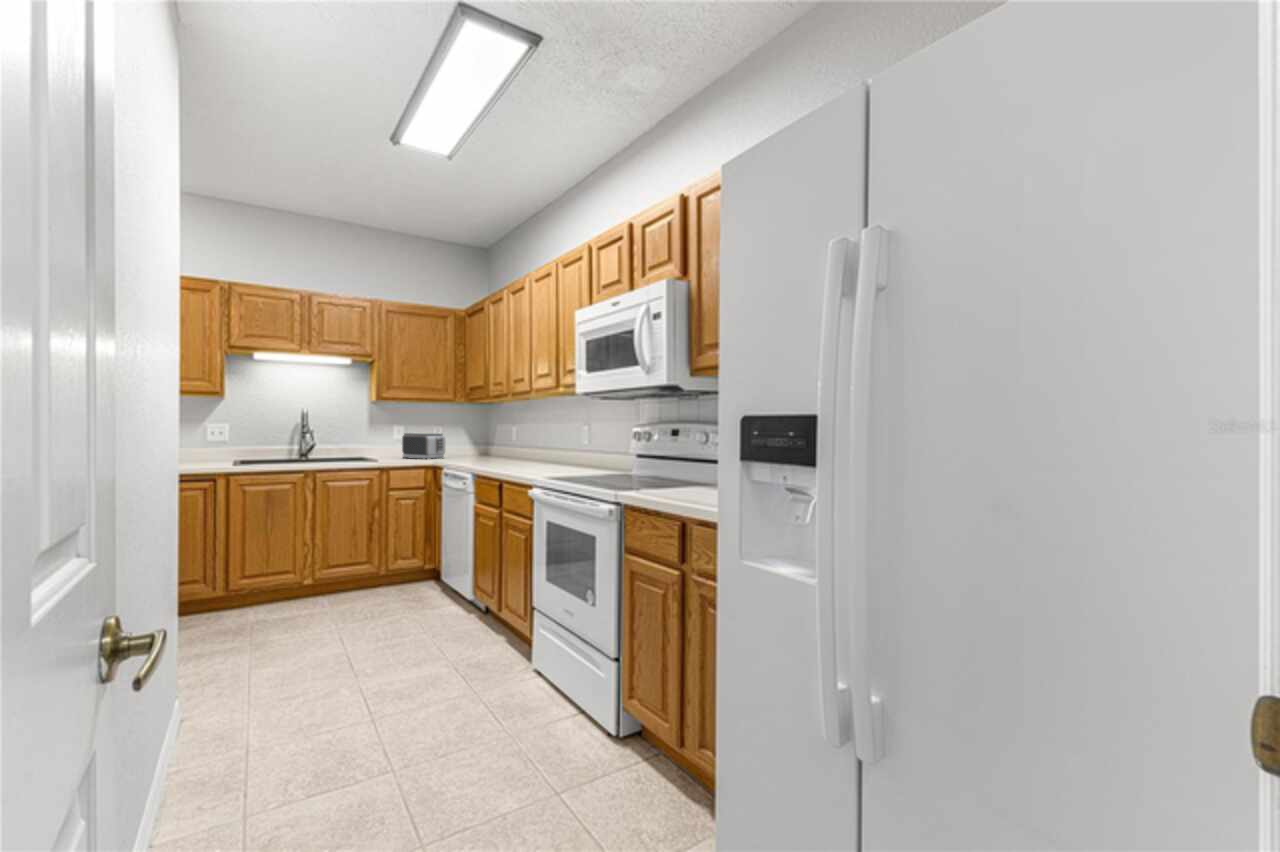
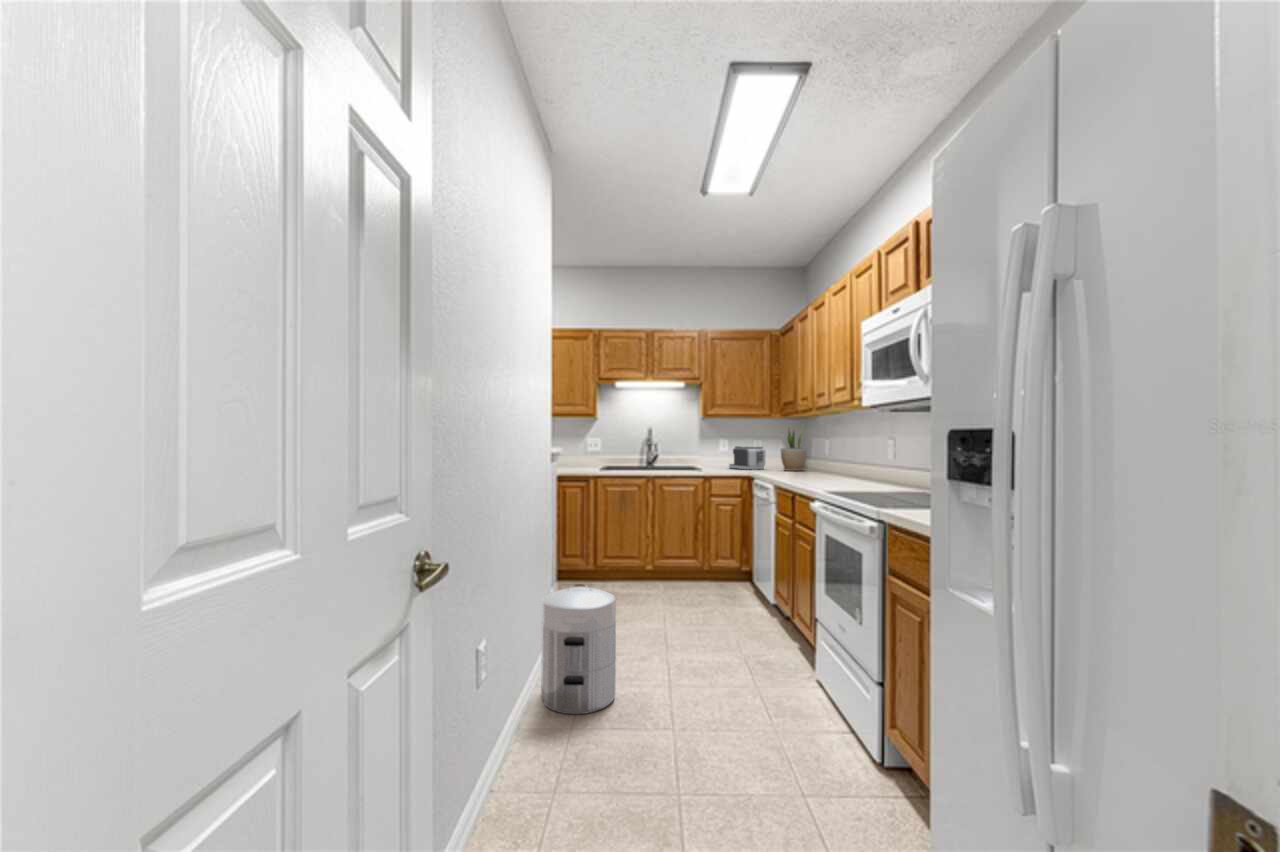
potted plant: none [463,409,490,459] -> present [780,430,806,471]
waste bin: none [194,614,309,788] -> present [541,584,616,714]

